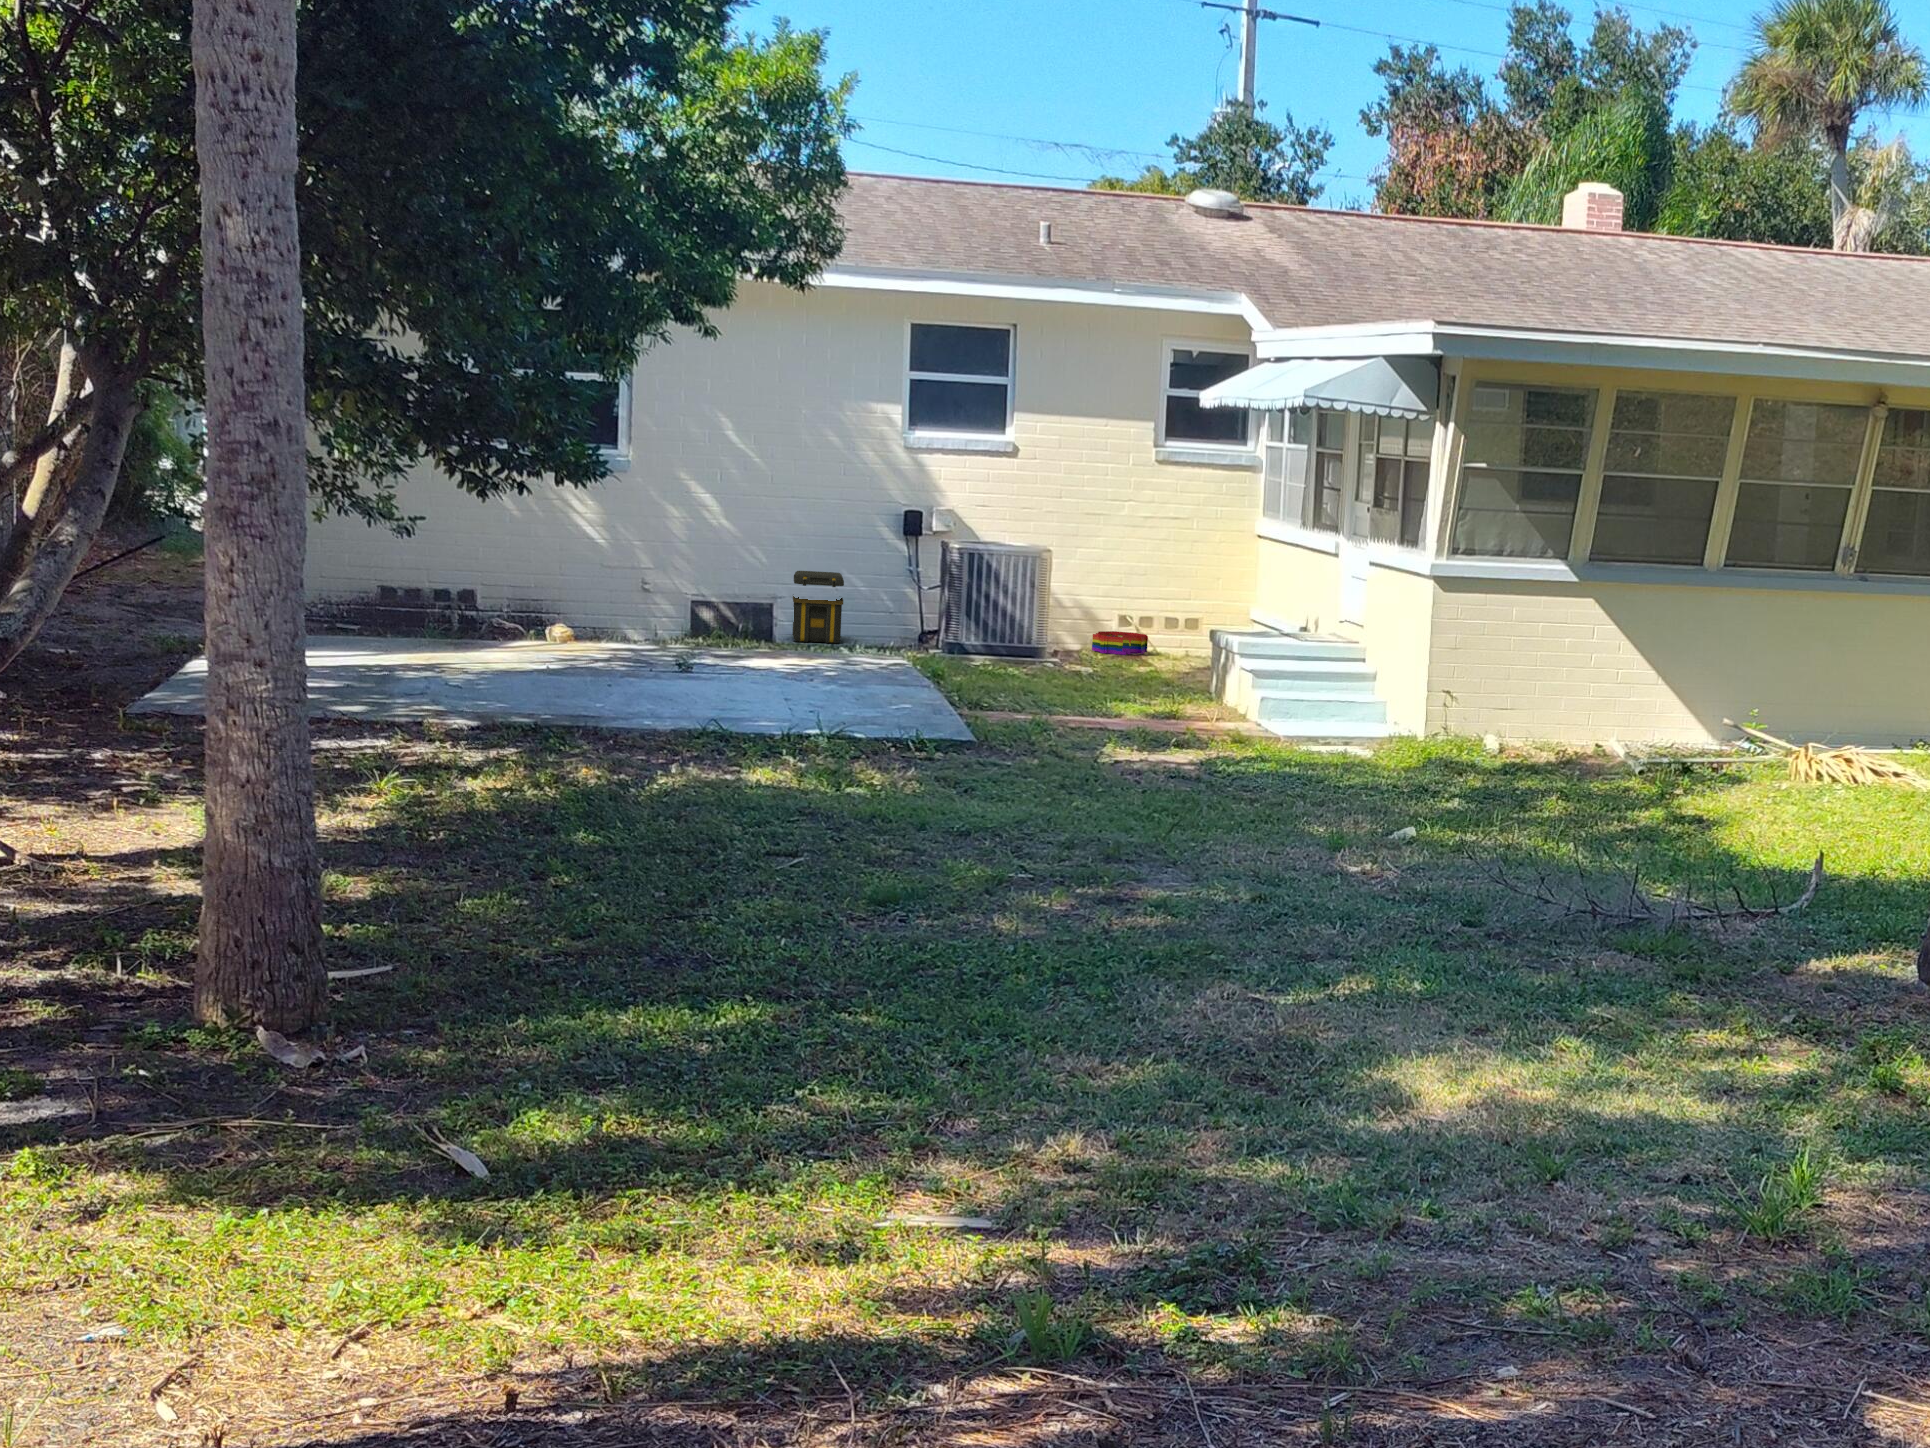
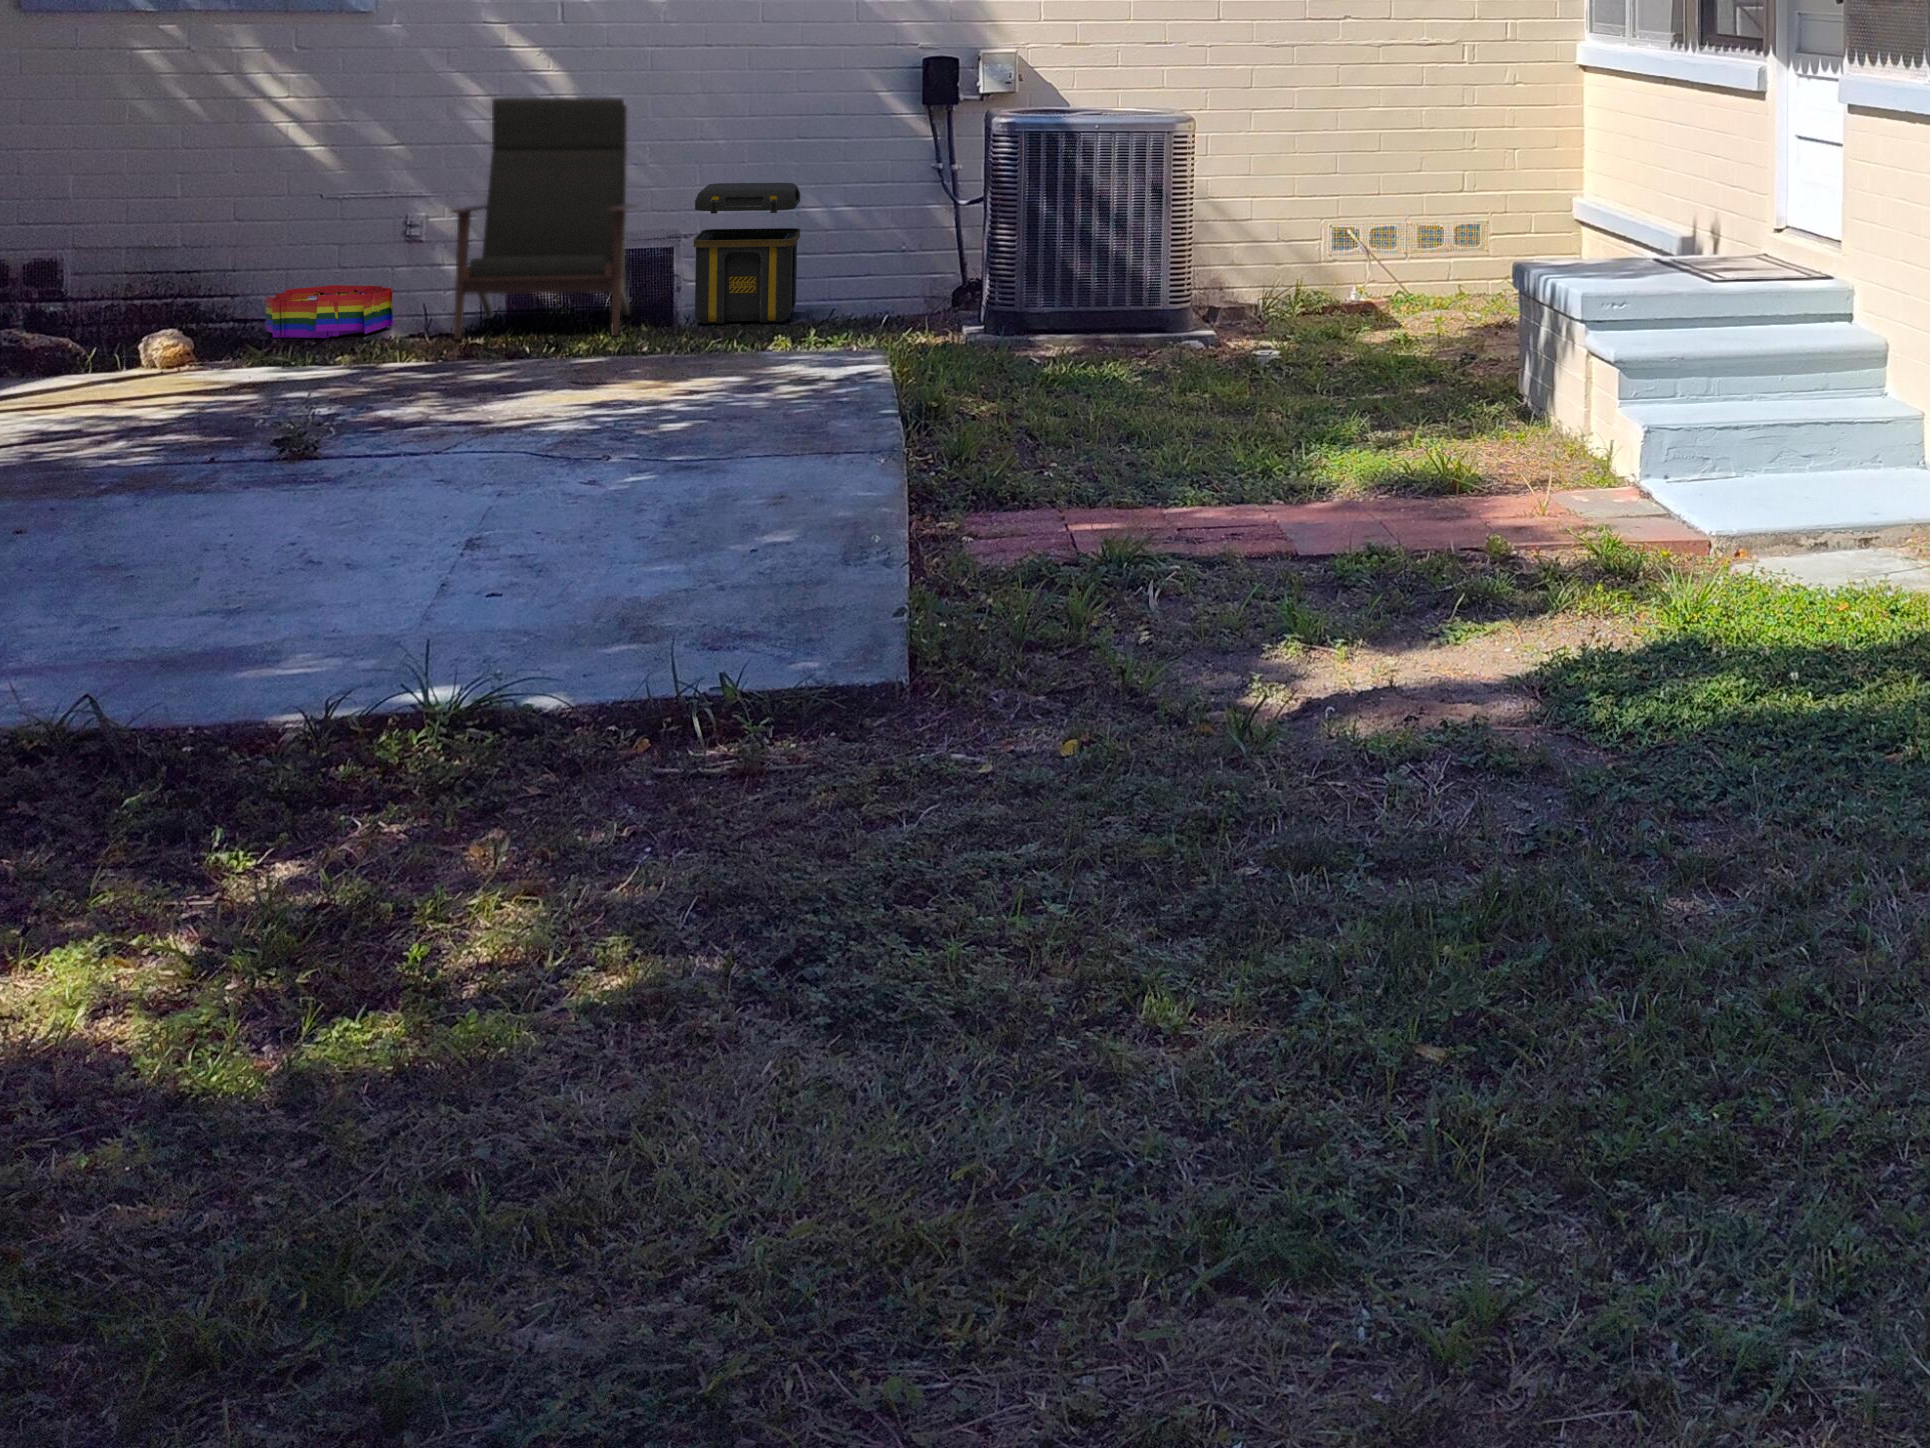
lounge chair: none [682,520,765,644] -> present [452,97,637,339]
storage bin: present [1092,631,1148,655] -> present [266,285,393,338]

